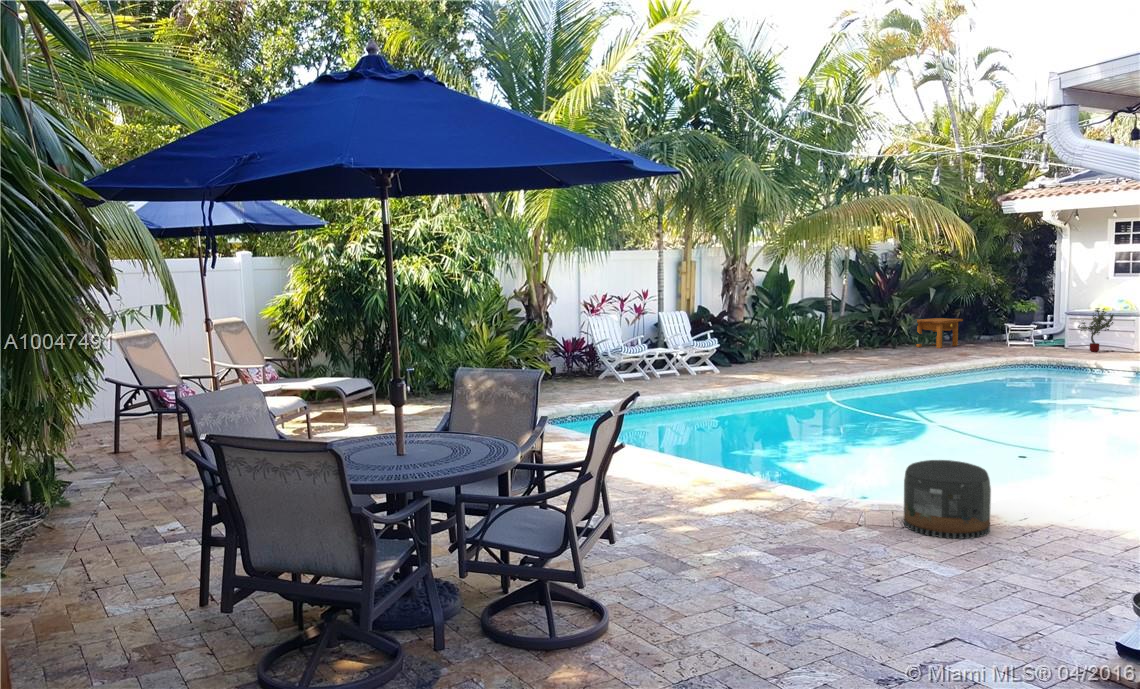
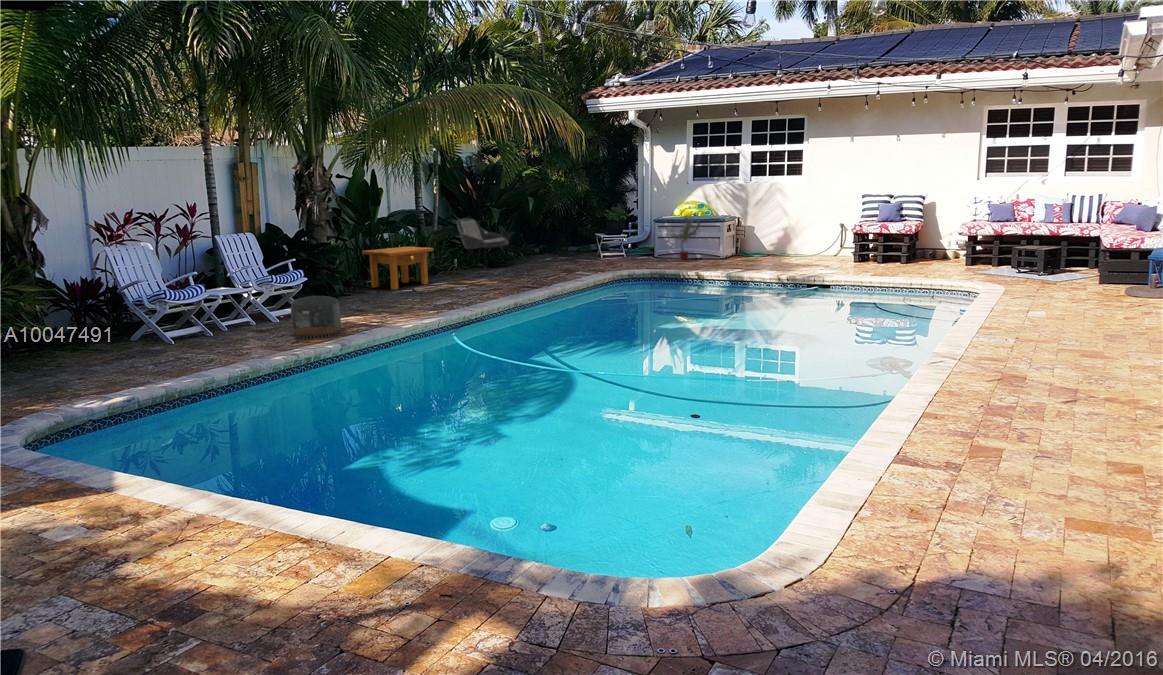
lounge chair: none [859,306,910,352] -> present [457,218,509,270]
side table: present [916,318,963,348] -> present [362,247,434,290]
pouf: present [904,460,991,539] -> present [291,296,341,339]

